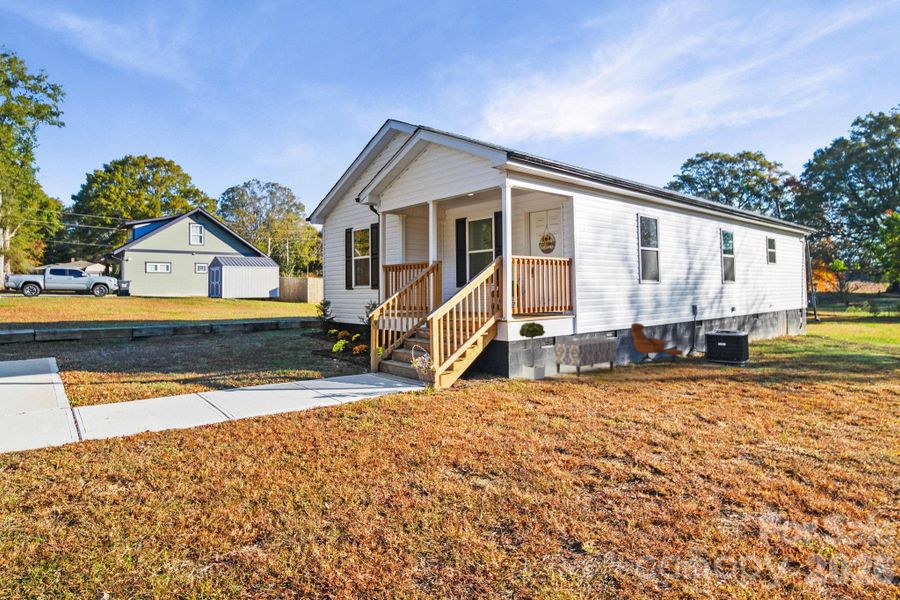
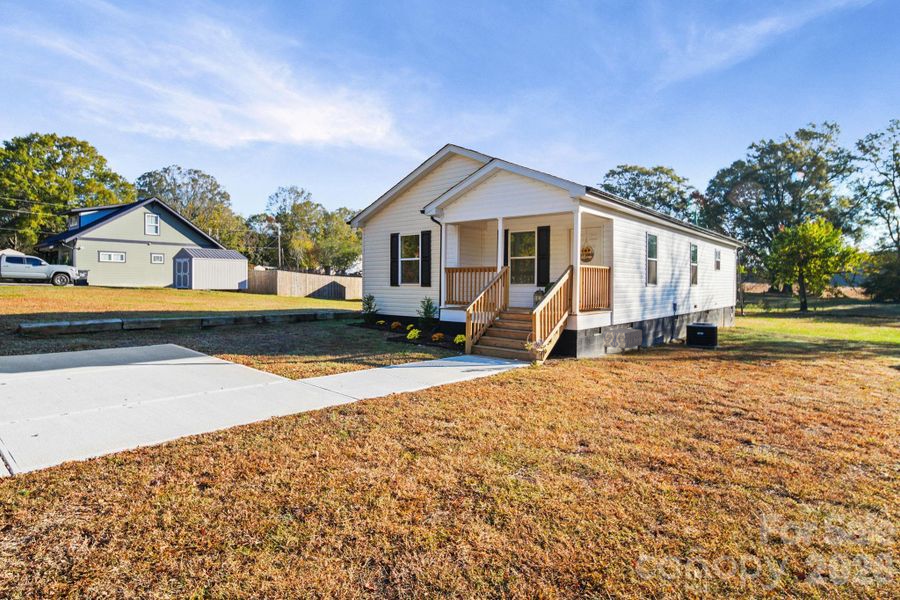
potted tree: present [519,322,545,380] -> none [586,315,604,358]
lounge chair: present [631,323,683,365] -> none [642,317,683,348]

